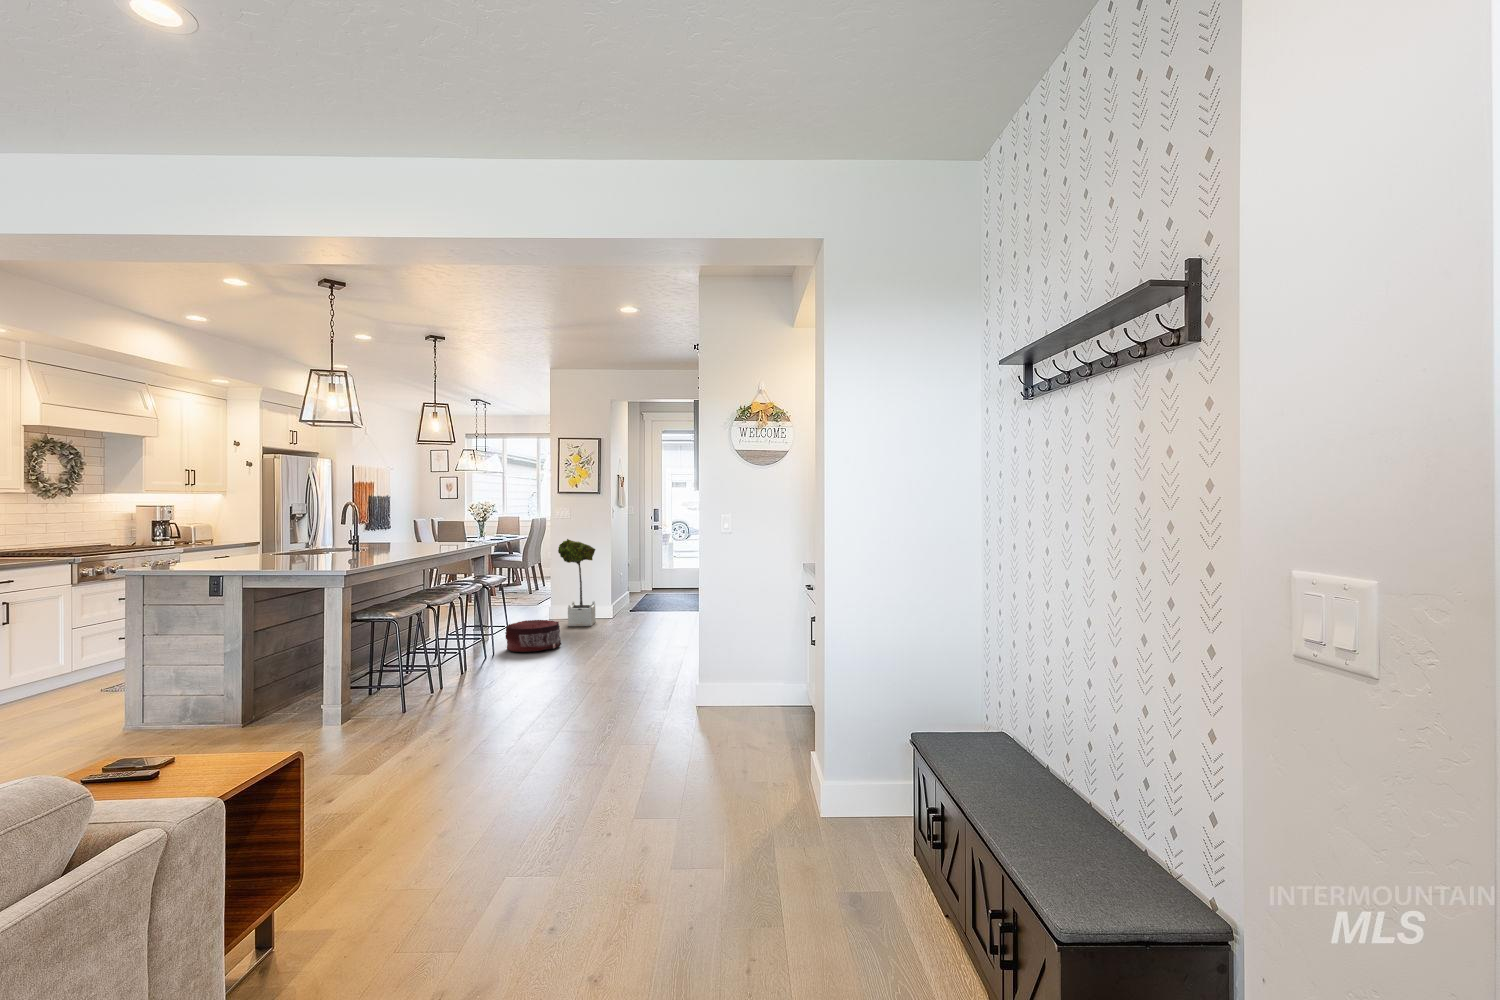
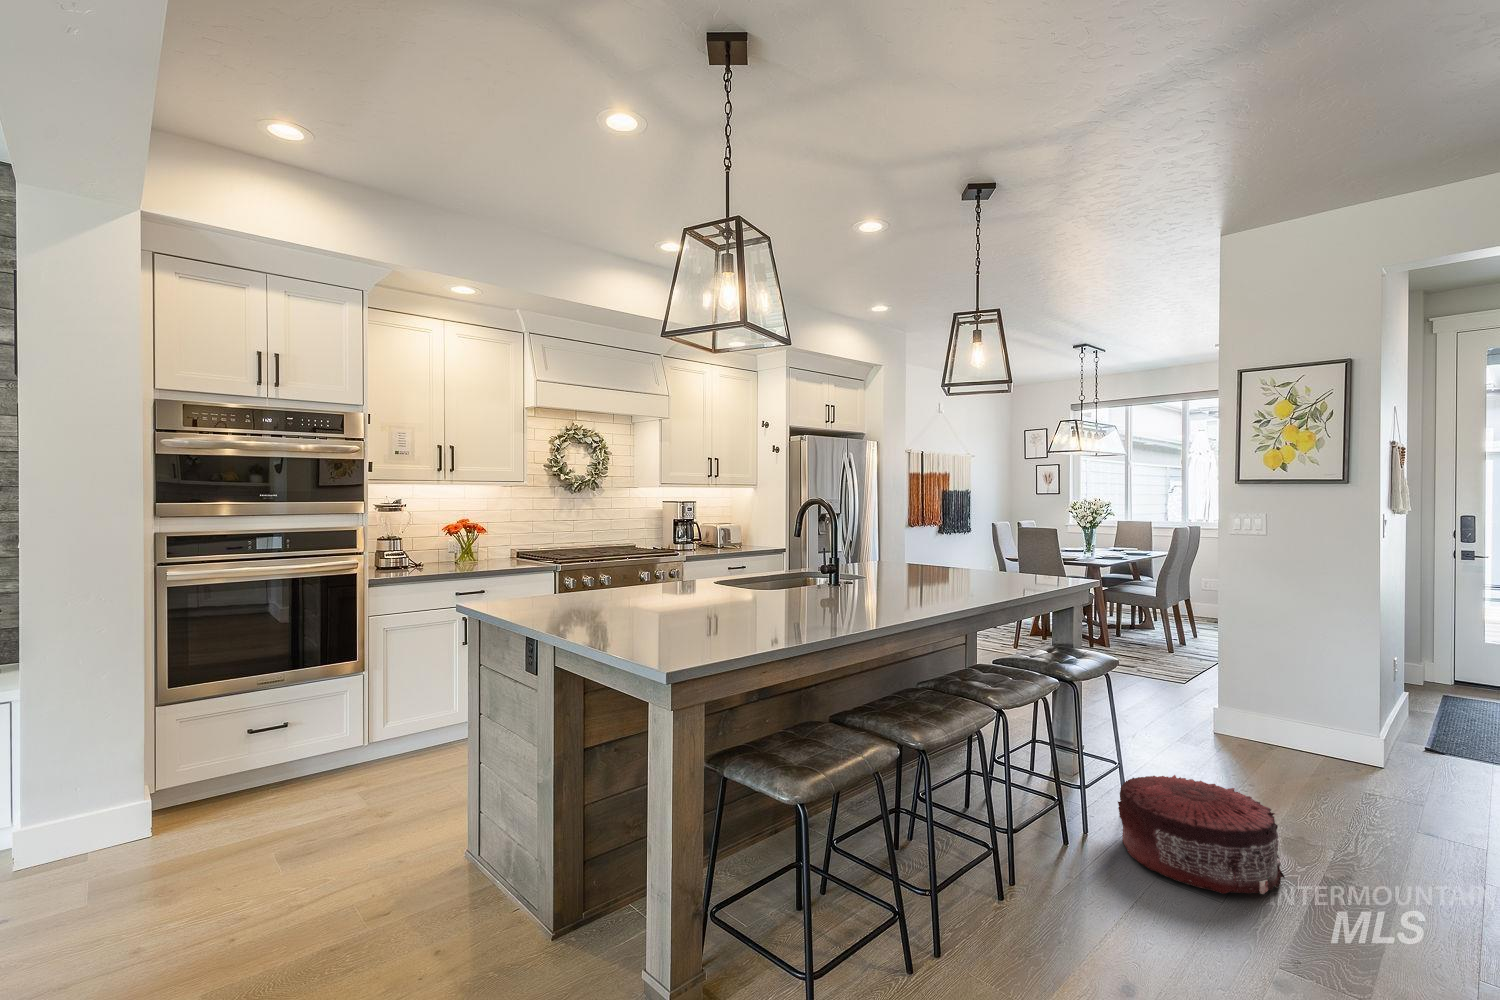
potted tree: present [558,539,596,626] -> none [1248,579,1360,795]

